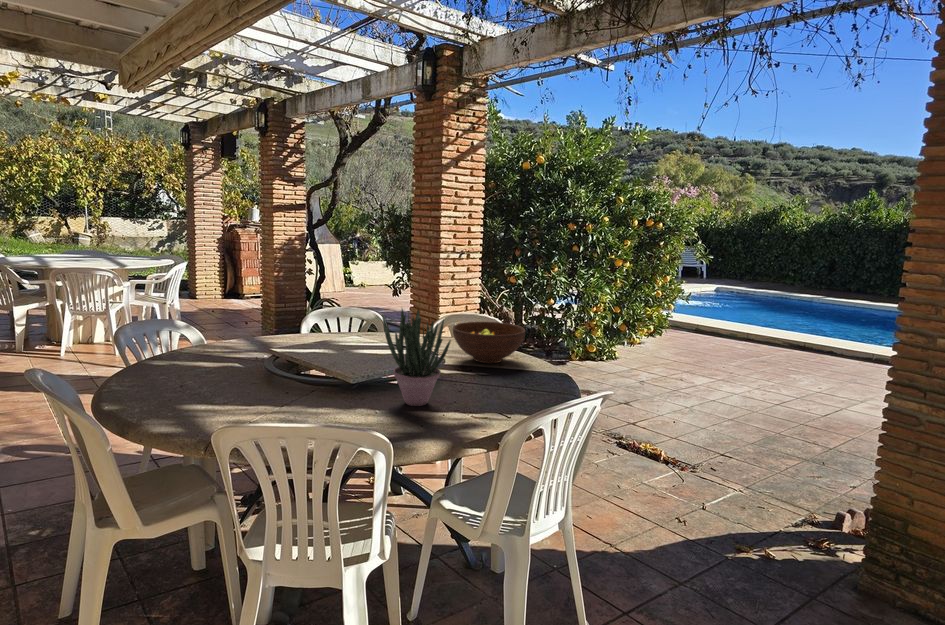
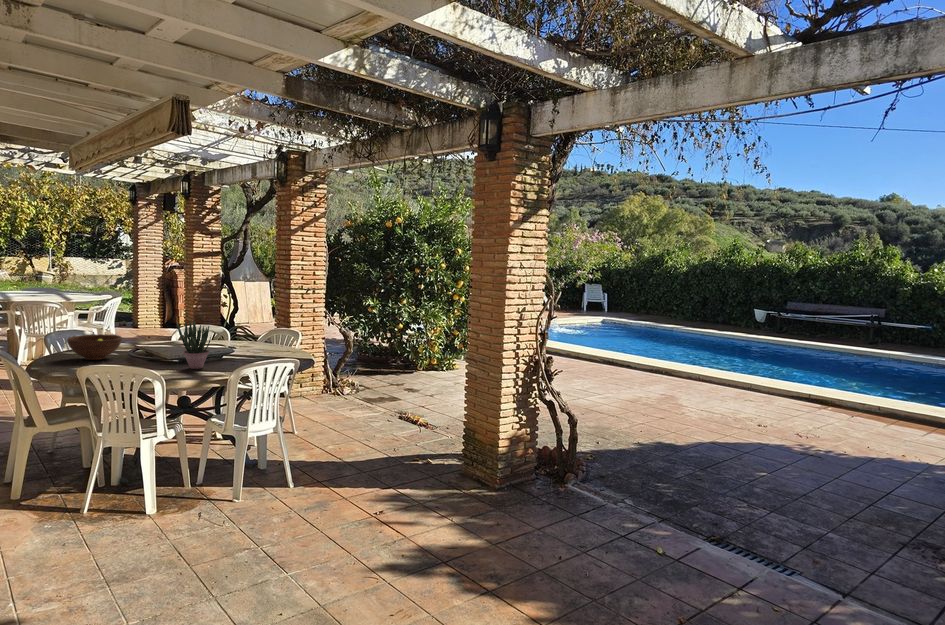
fruit bowl: present [453,322,525,363] -> present [67,334,122,360]

